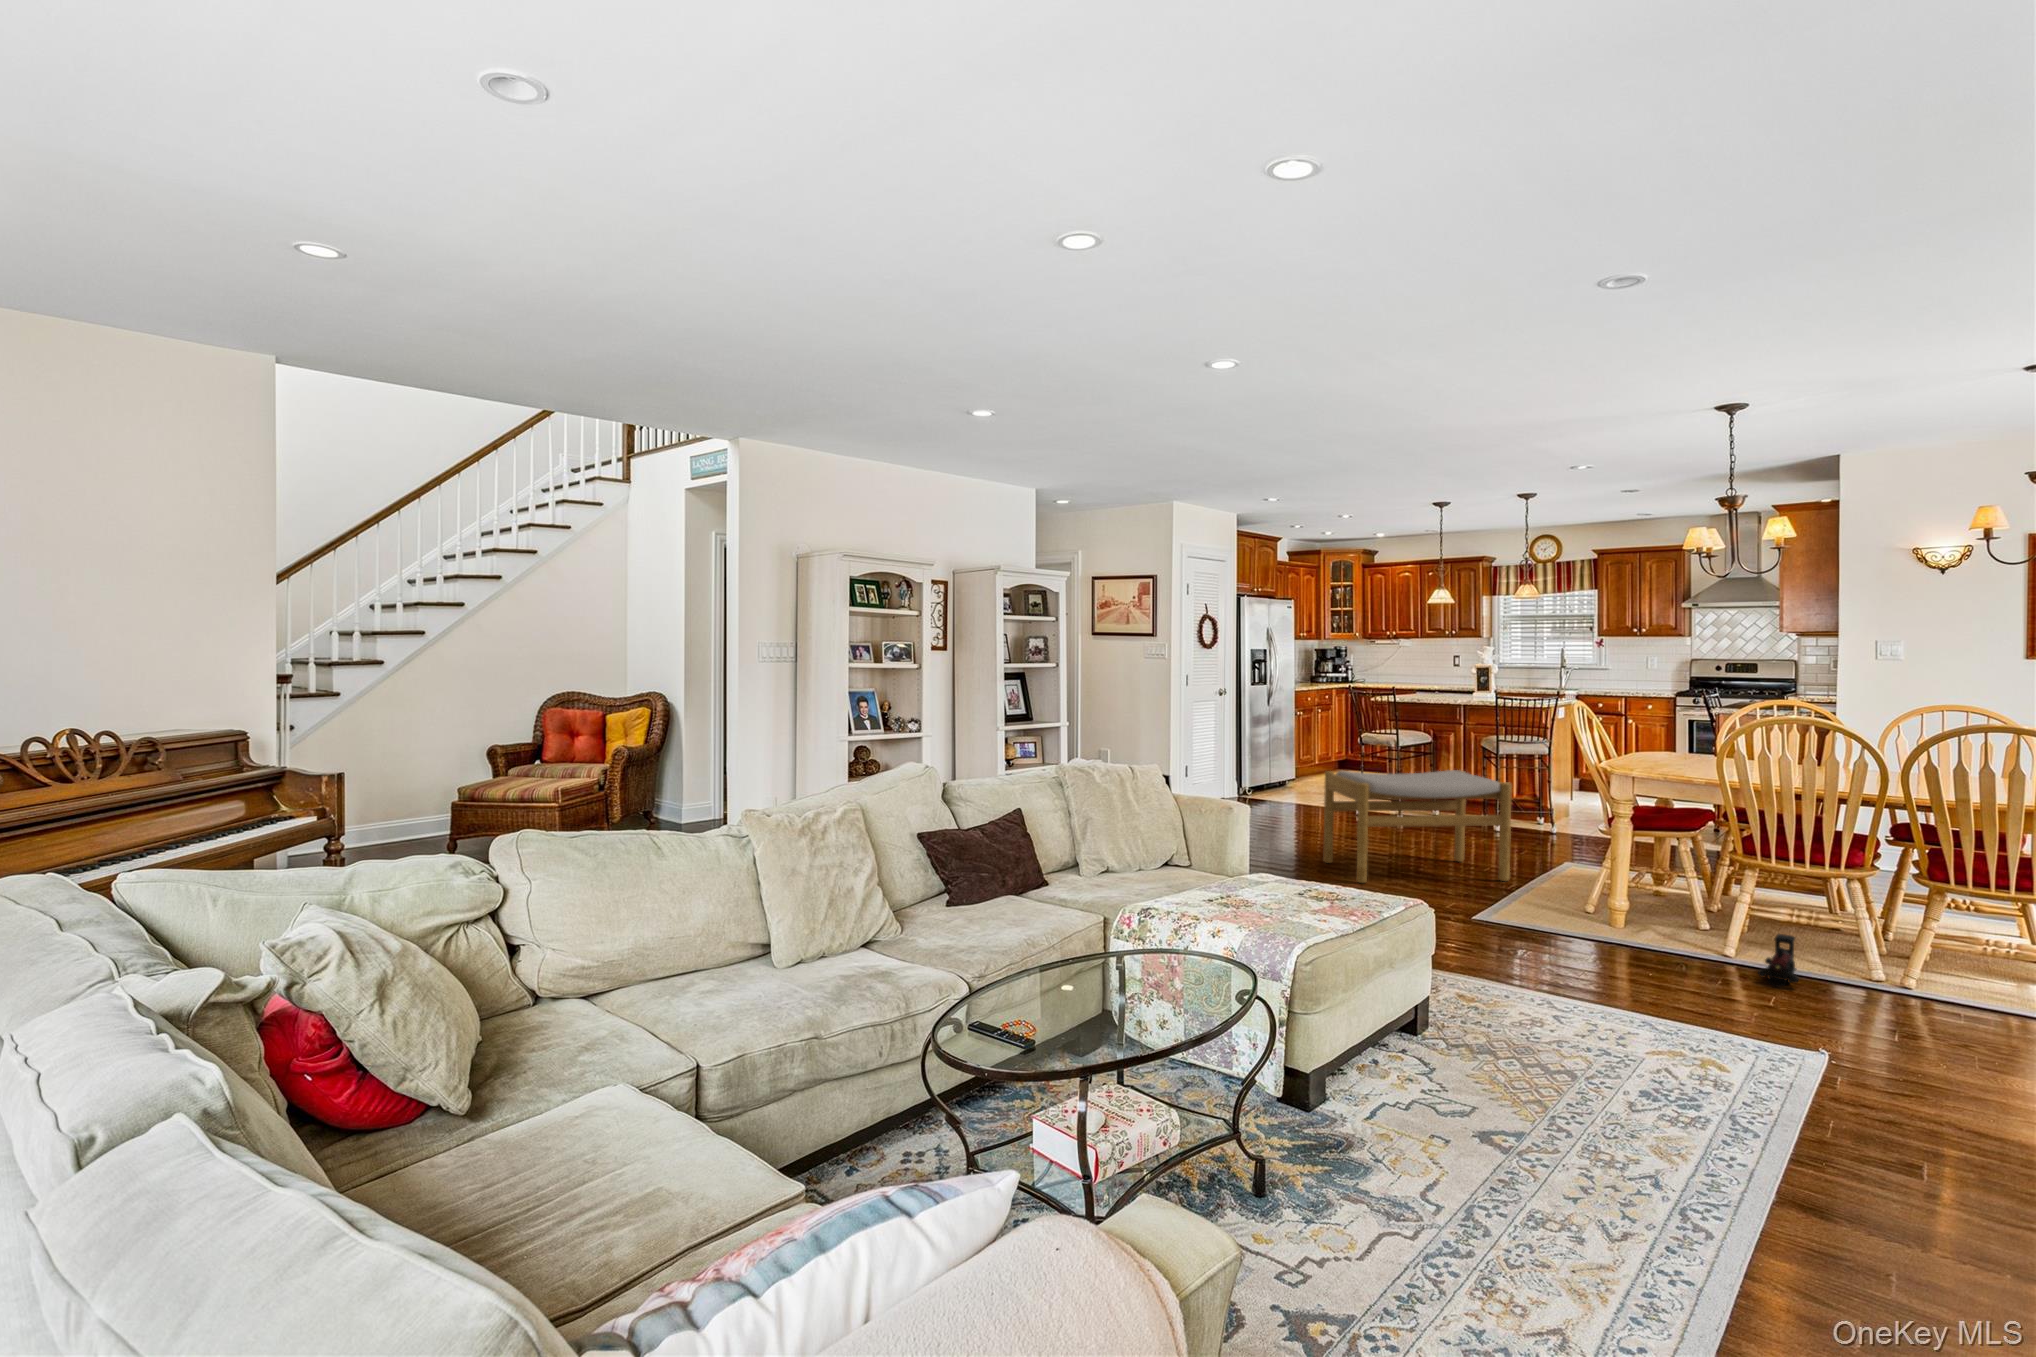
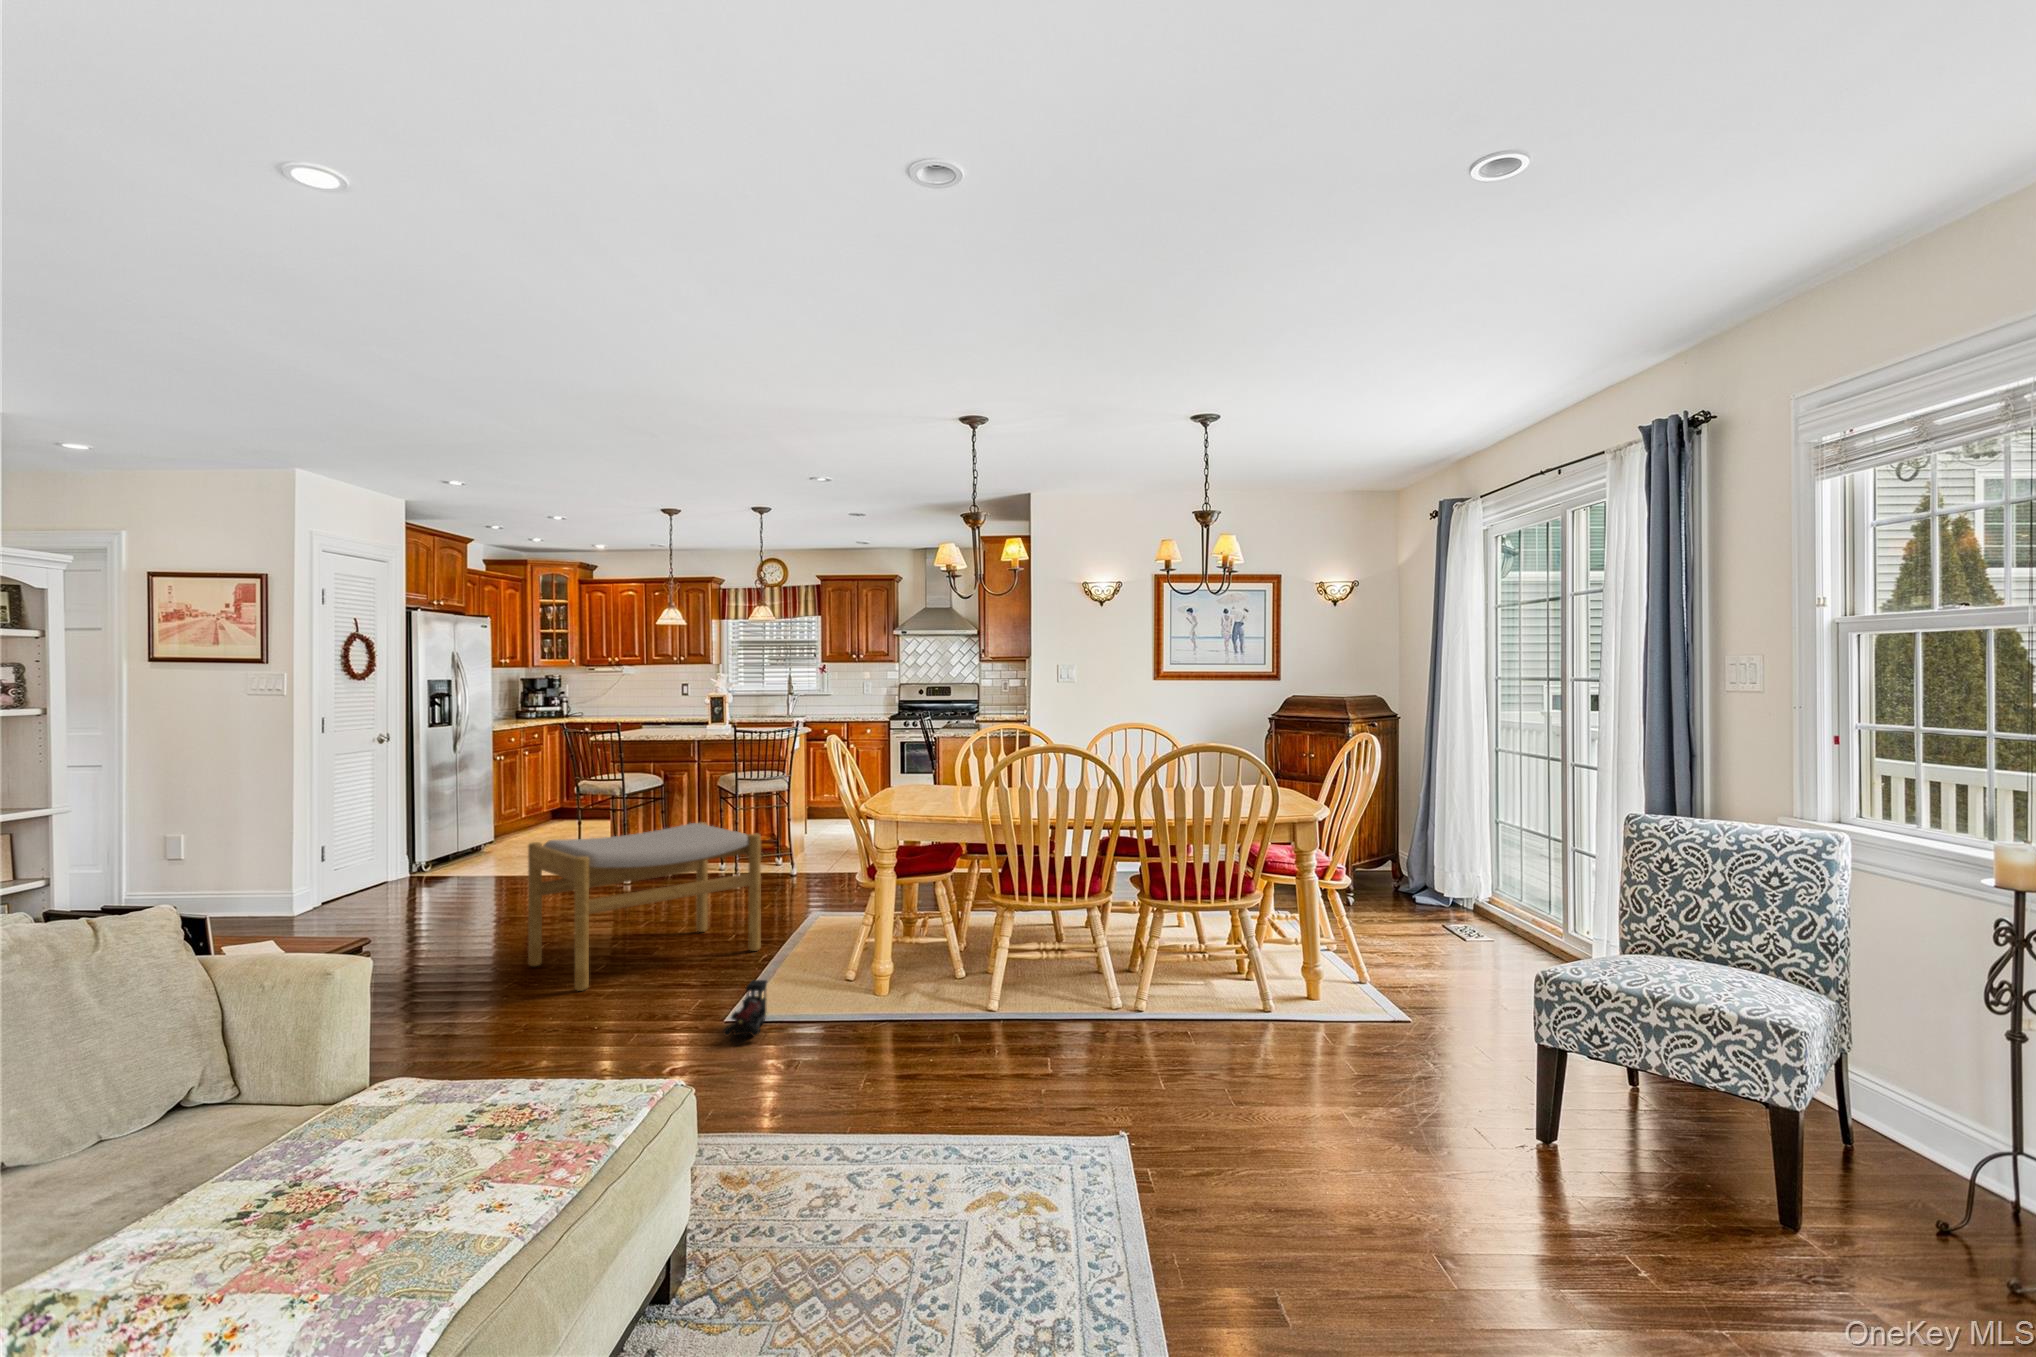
toy train: present [1758,934,1799,986] -> present [723,980,767,1044]

